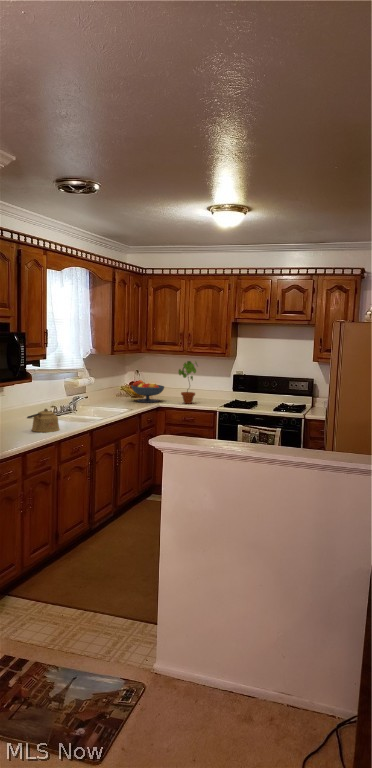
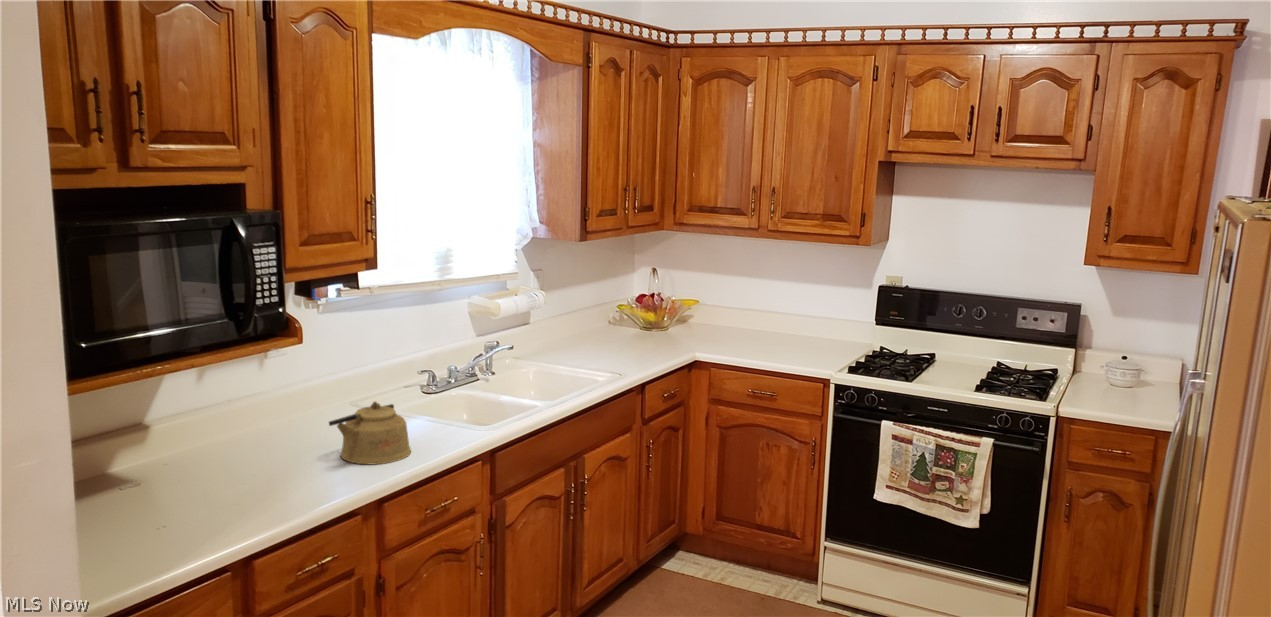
potted plant: present [179,361,197,404] -> none [744,253,791,354]
fruit bowl: present [131,380,164,403] -> none [636,292,713,347]

